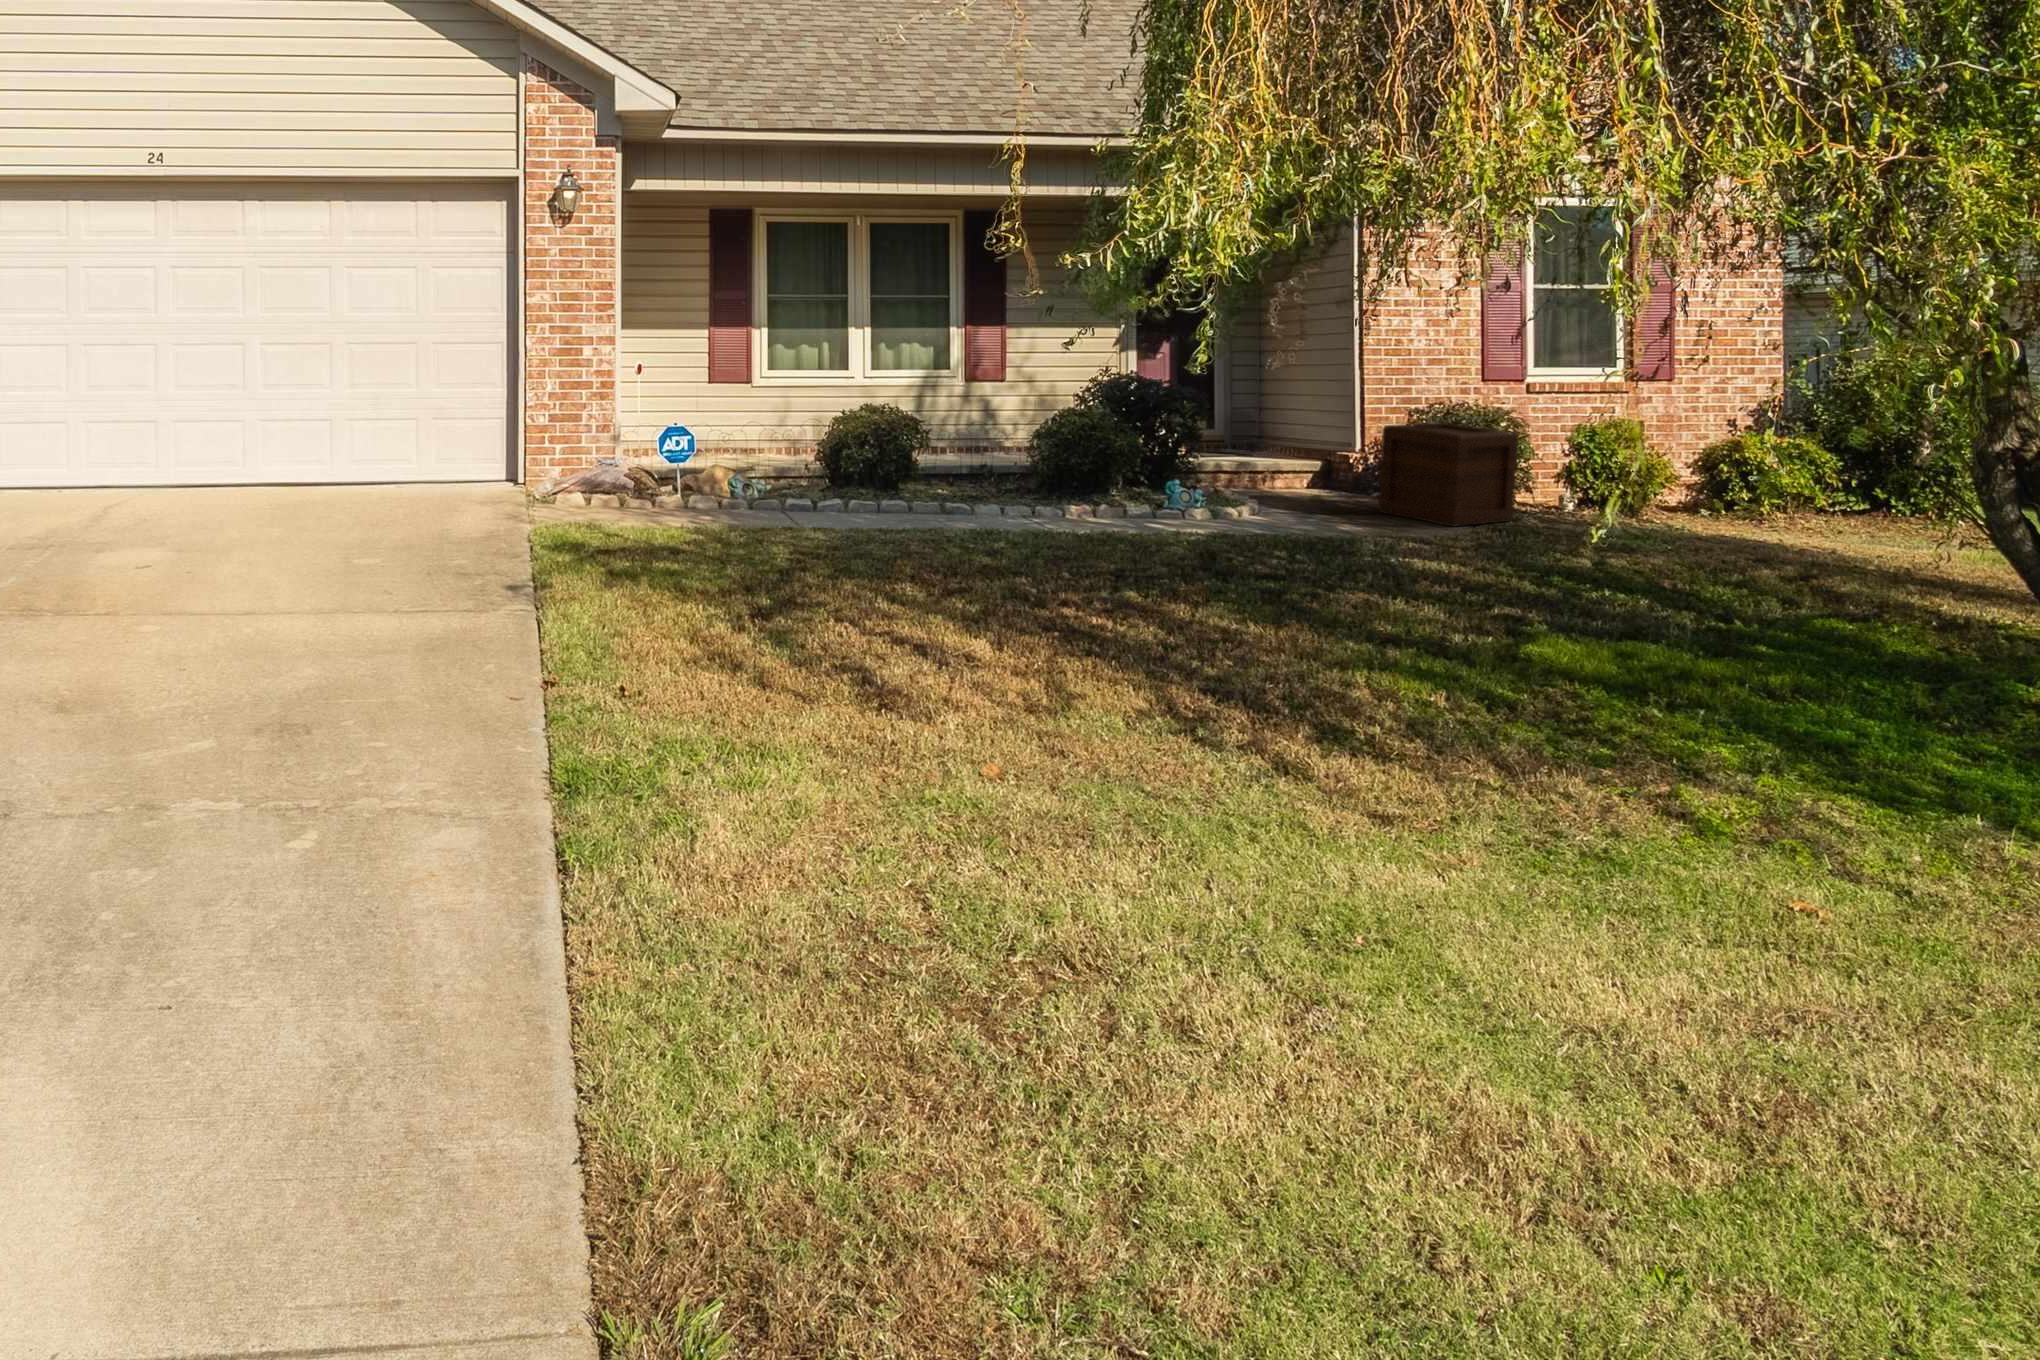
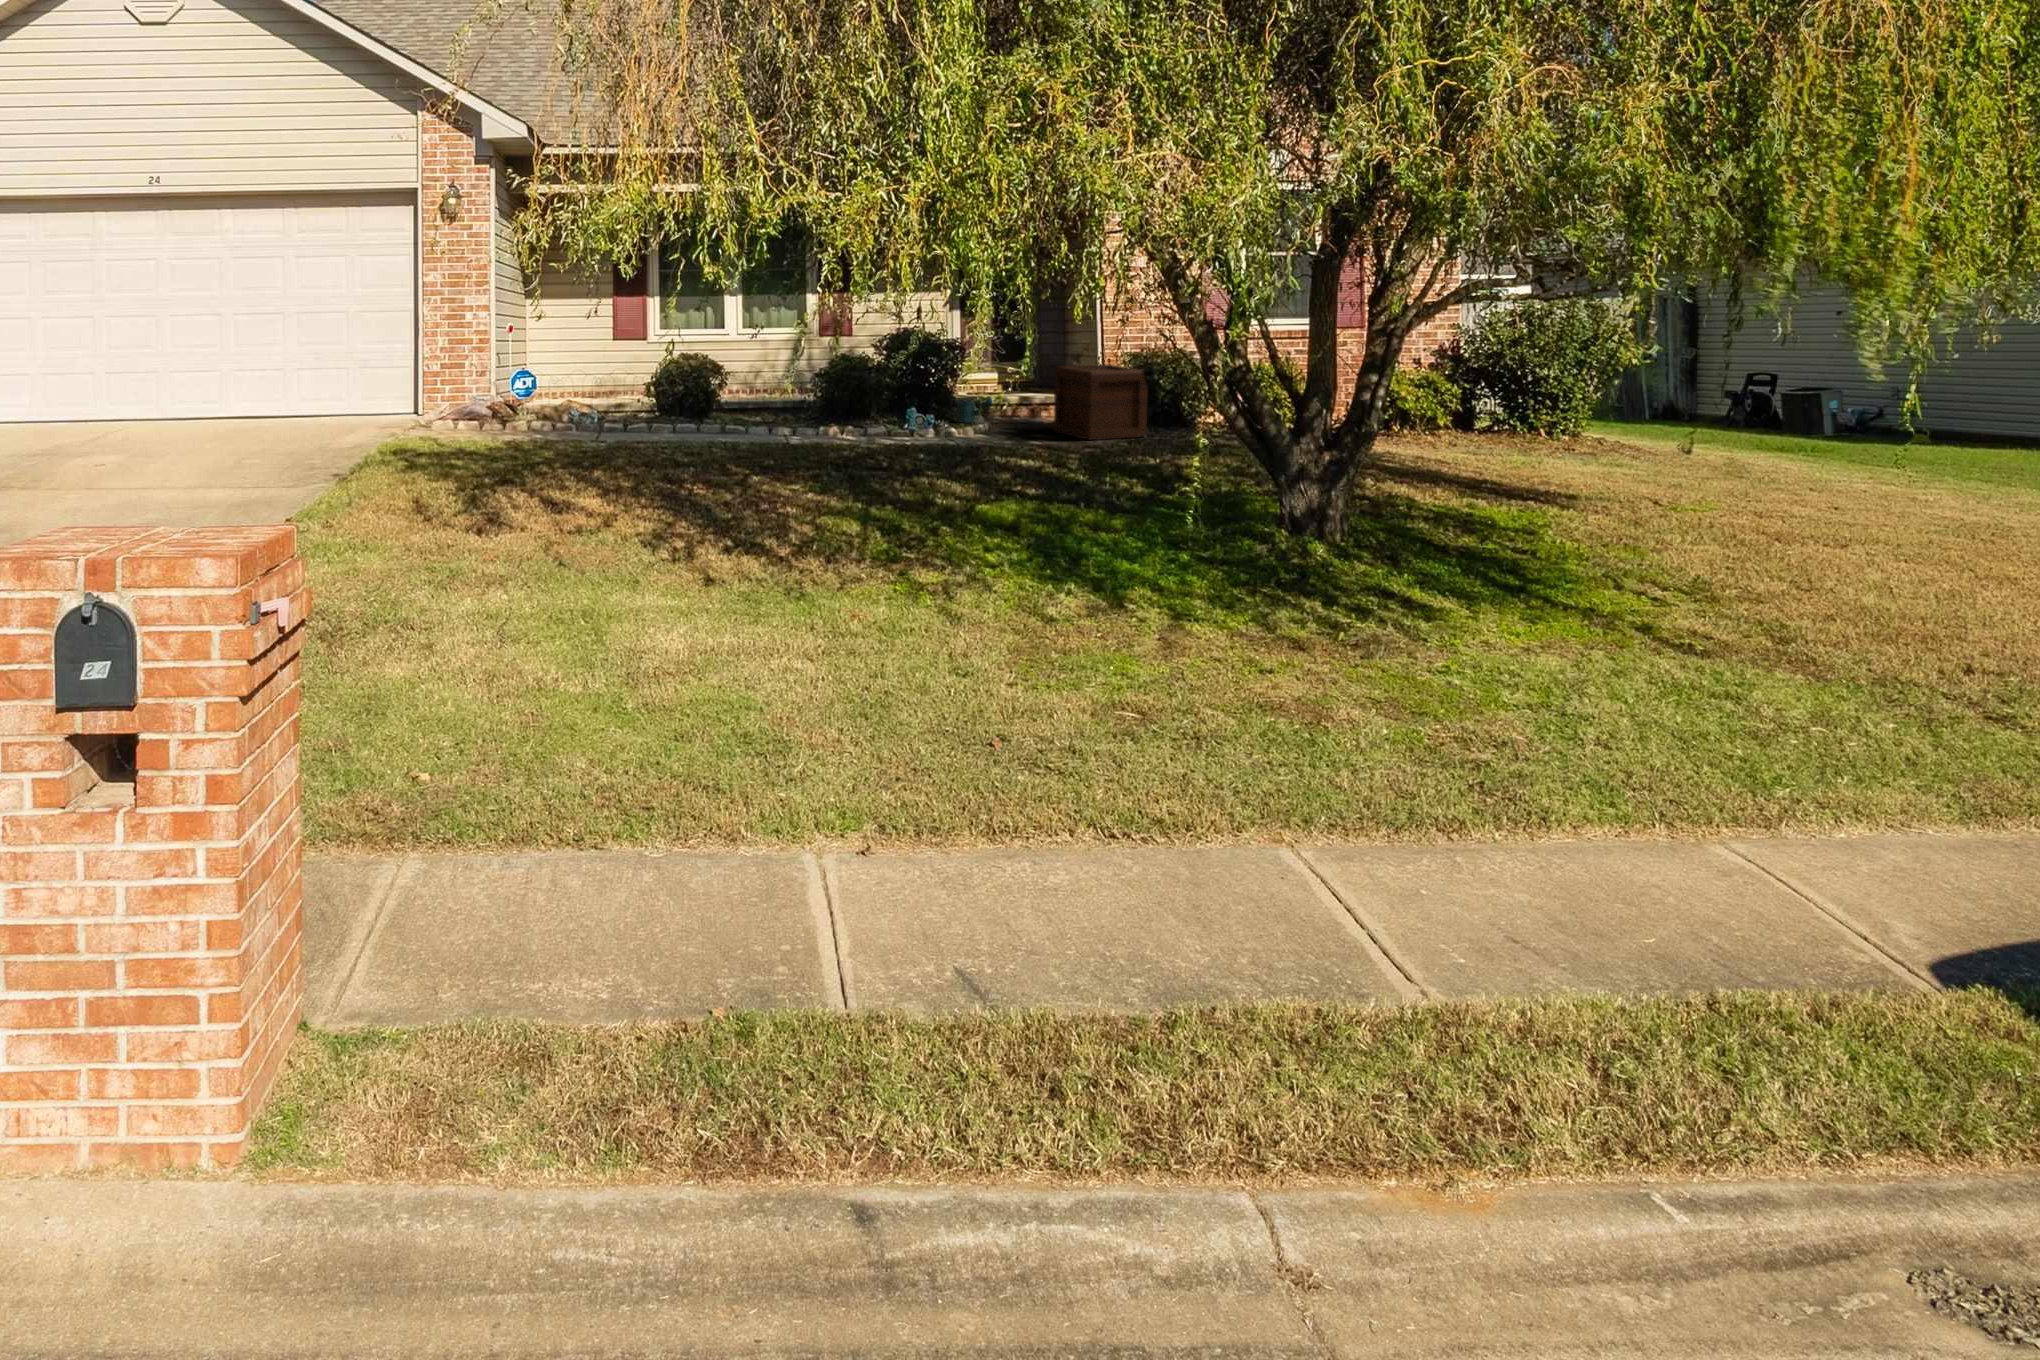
watering can: none [1215,461,1274,498] -> present [956,397,992,423]

